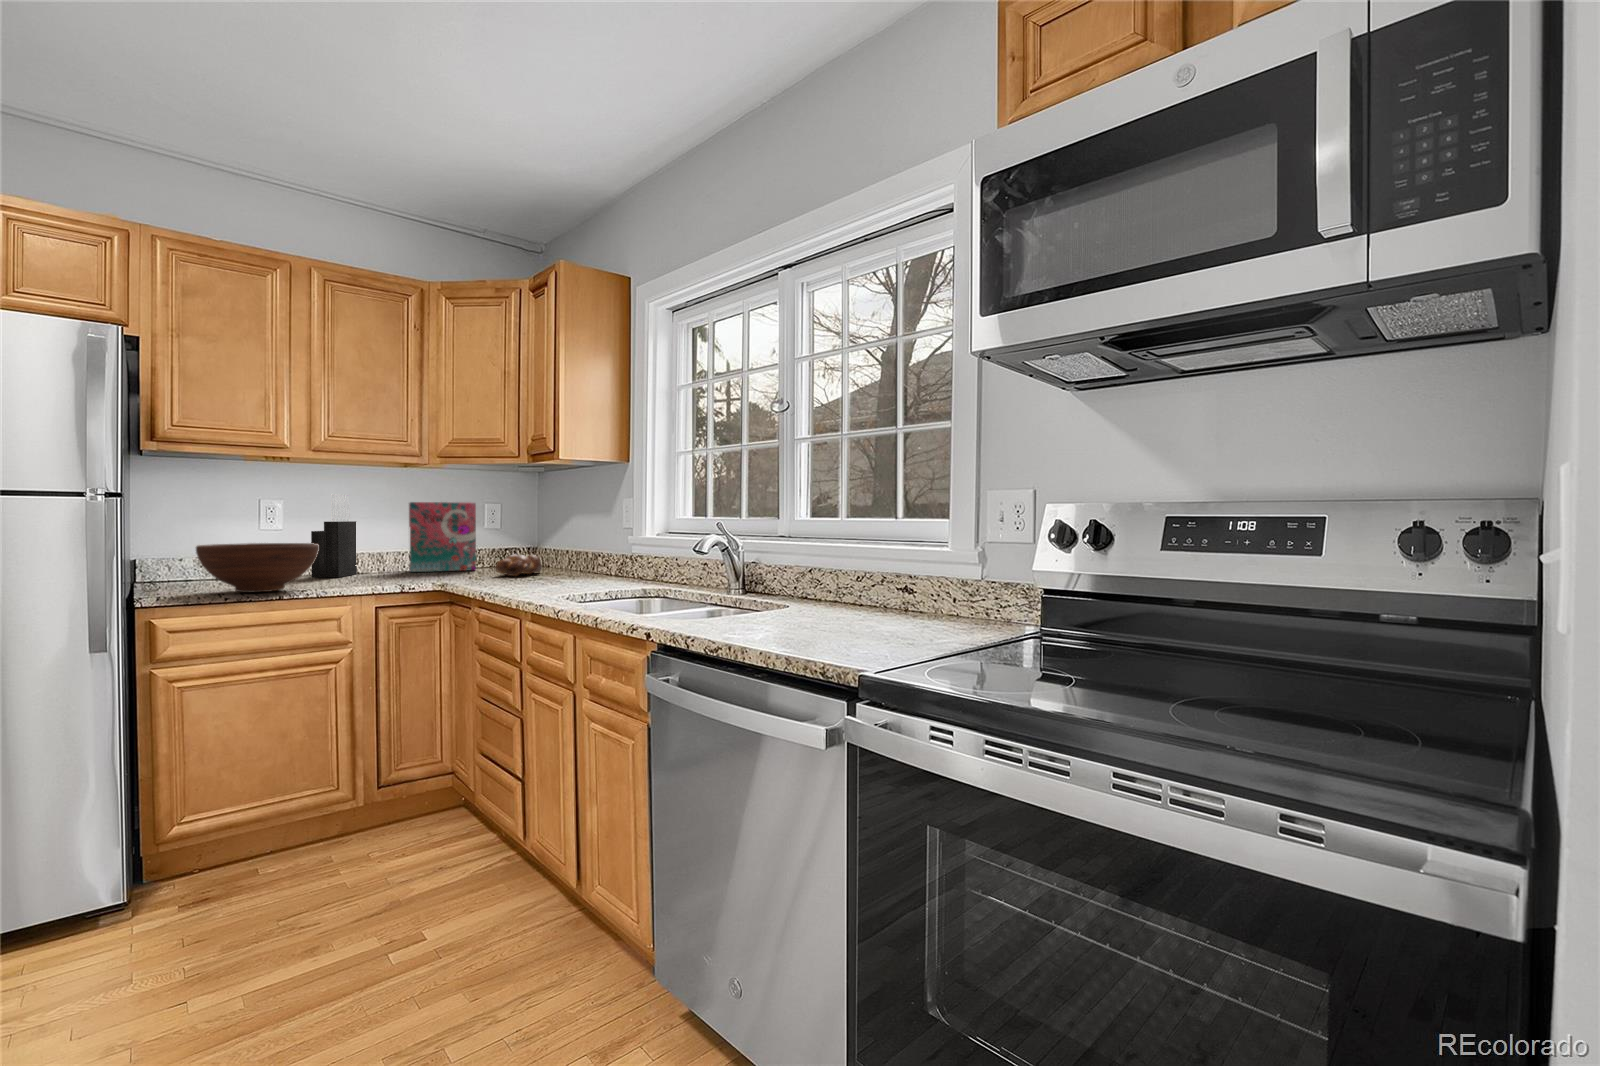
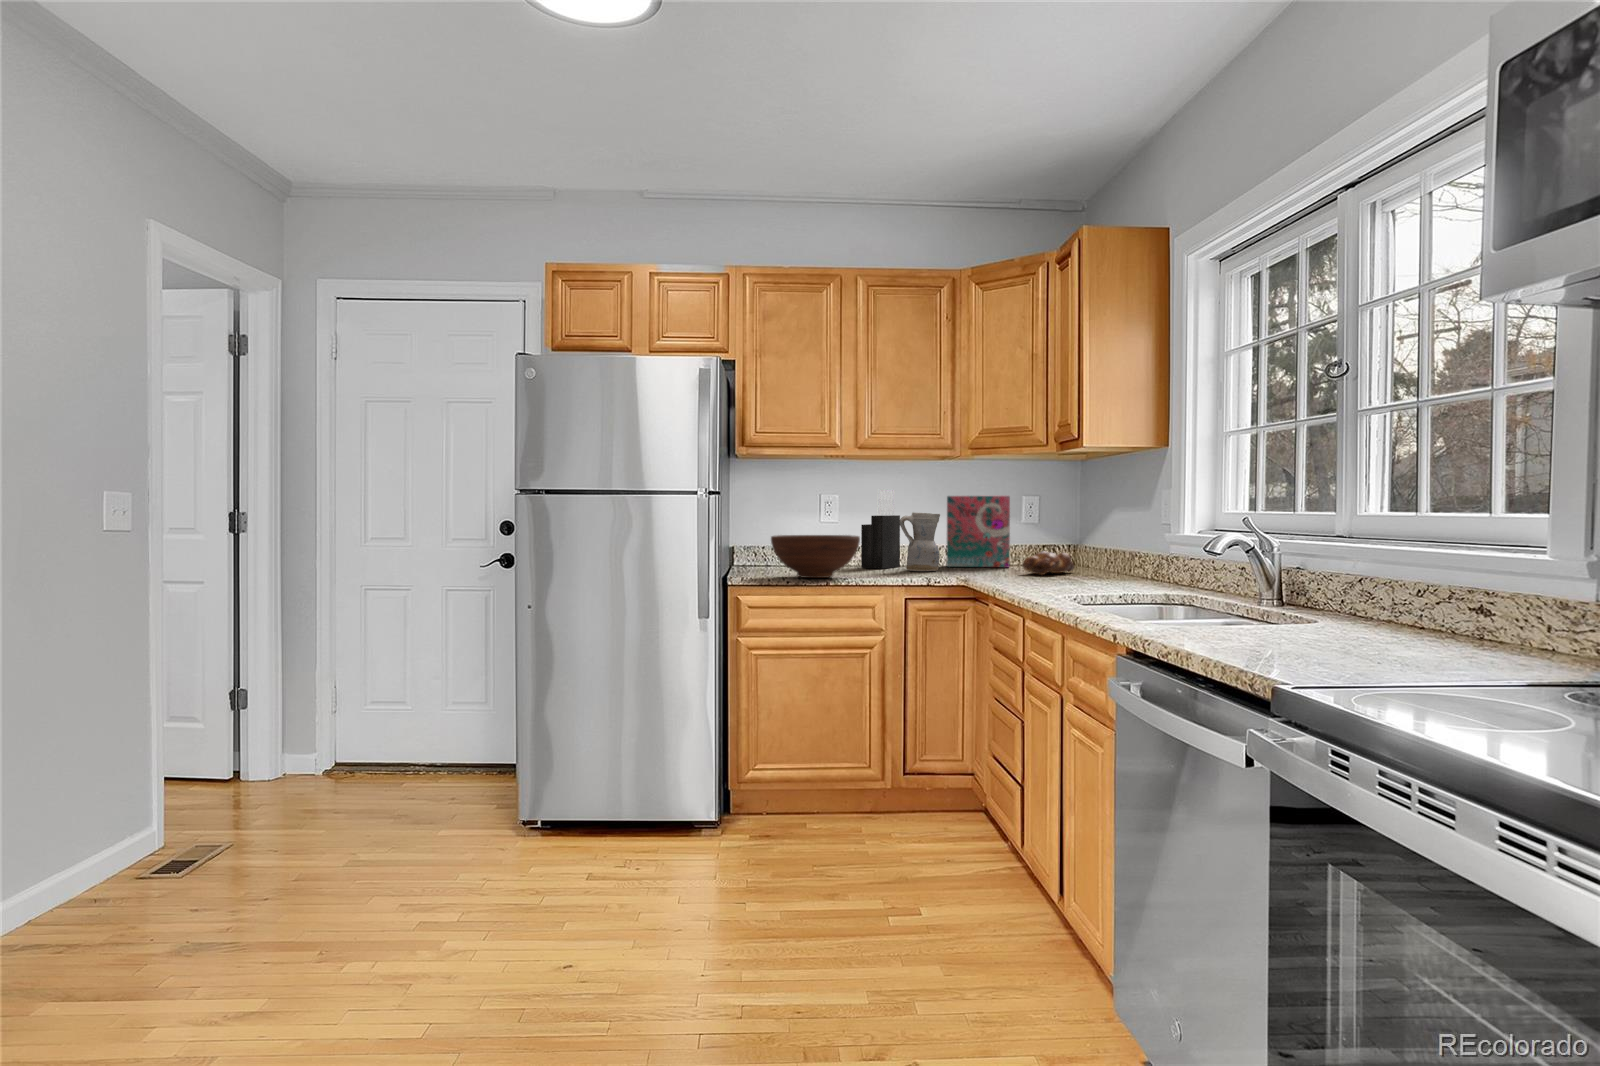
ceramic pitcher: none [360,518,407,578] -> present [900,512,940,571]

